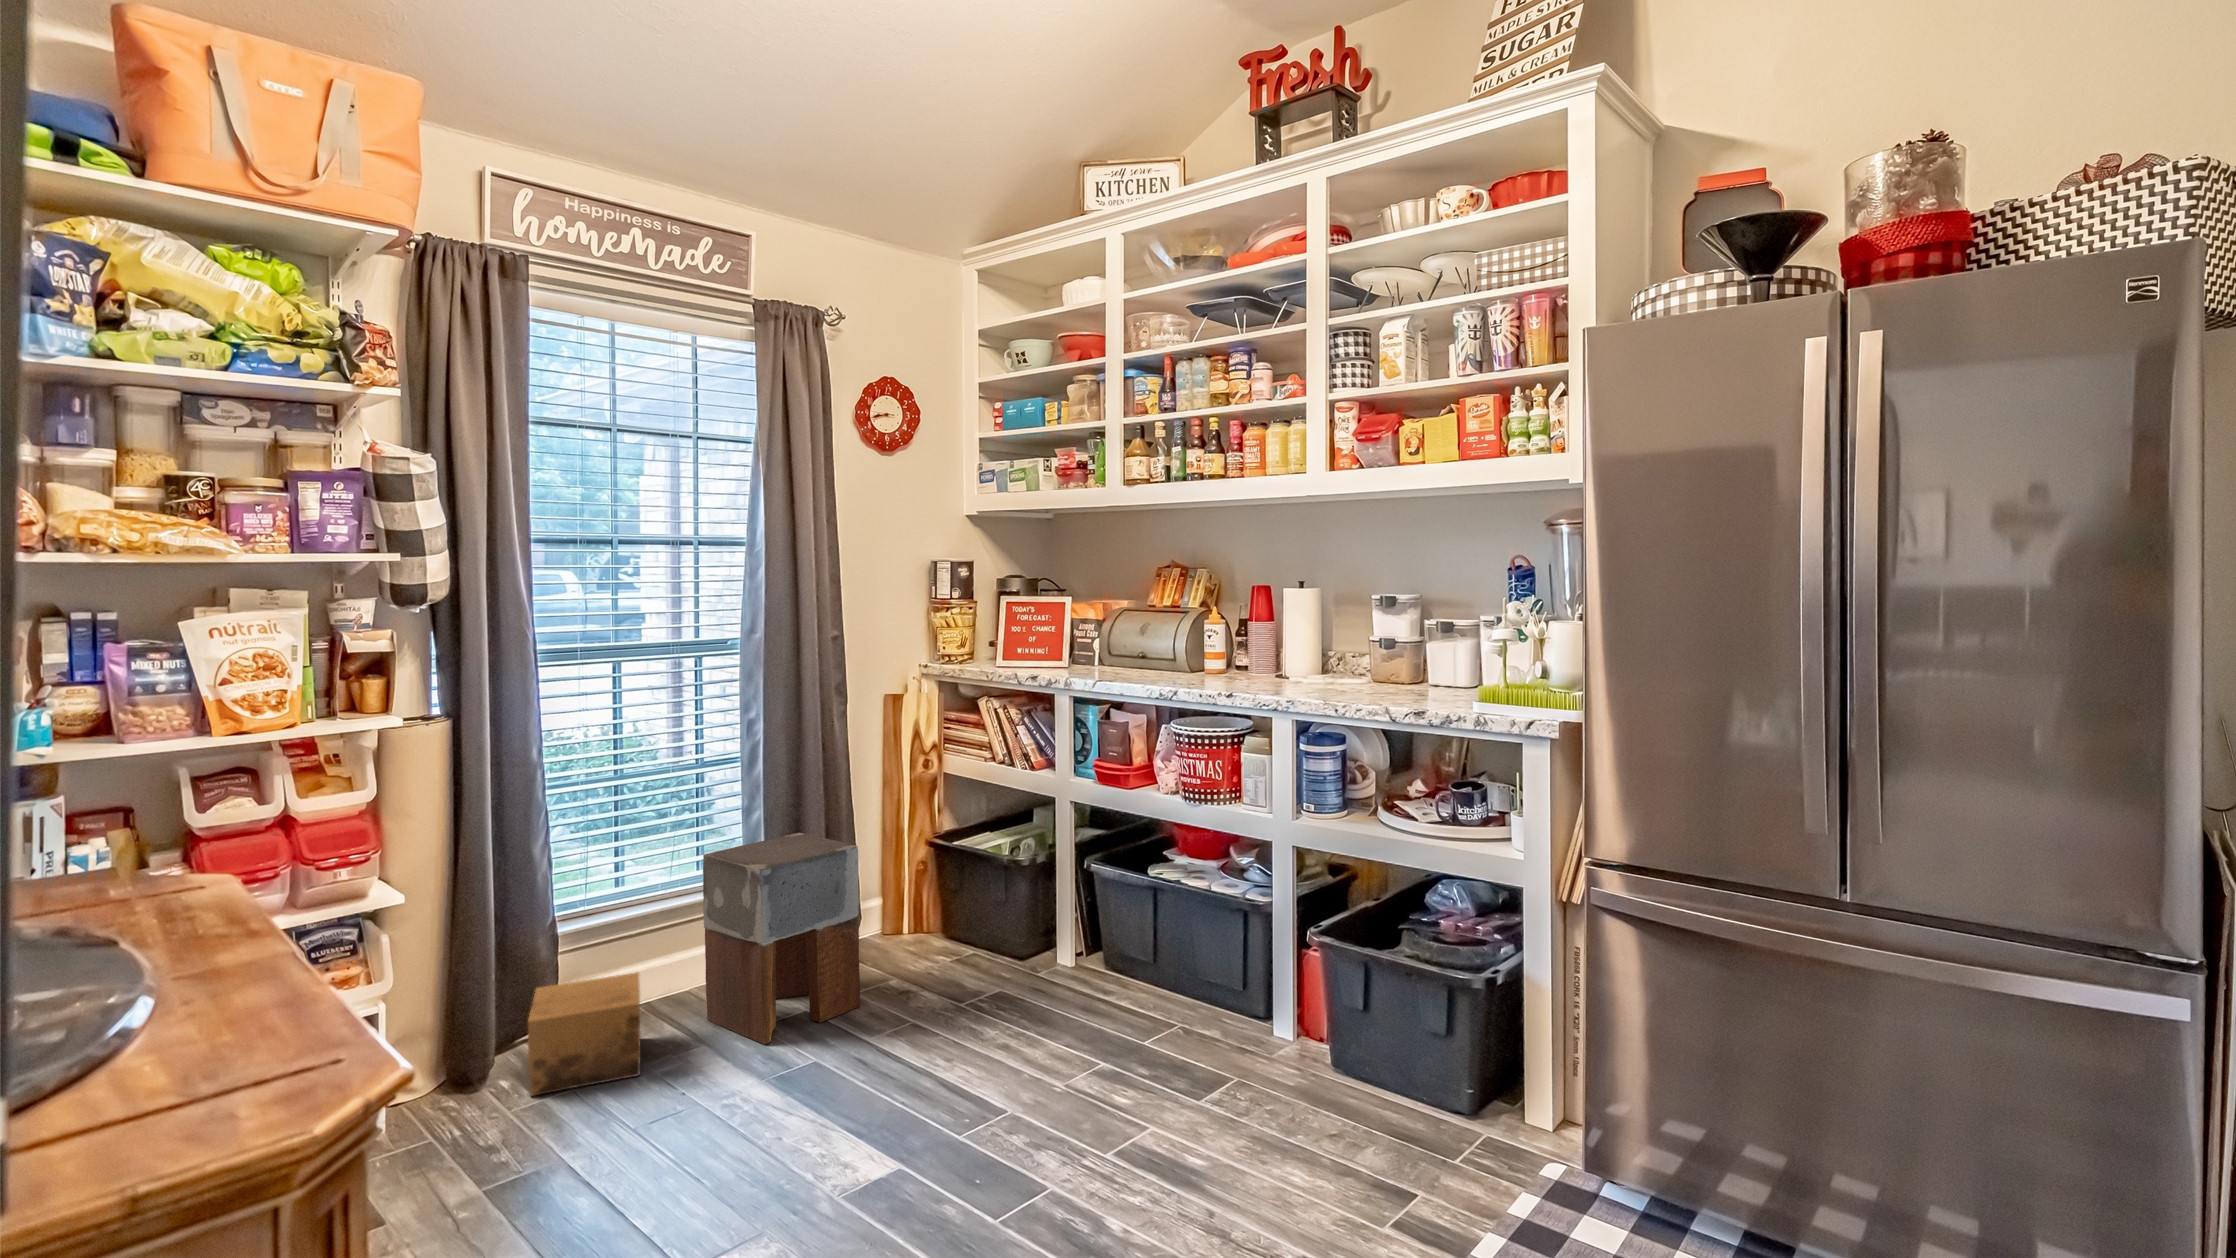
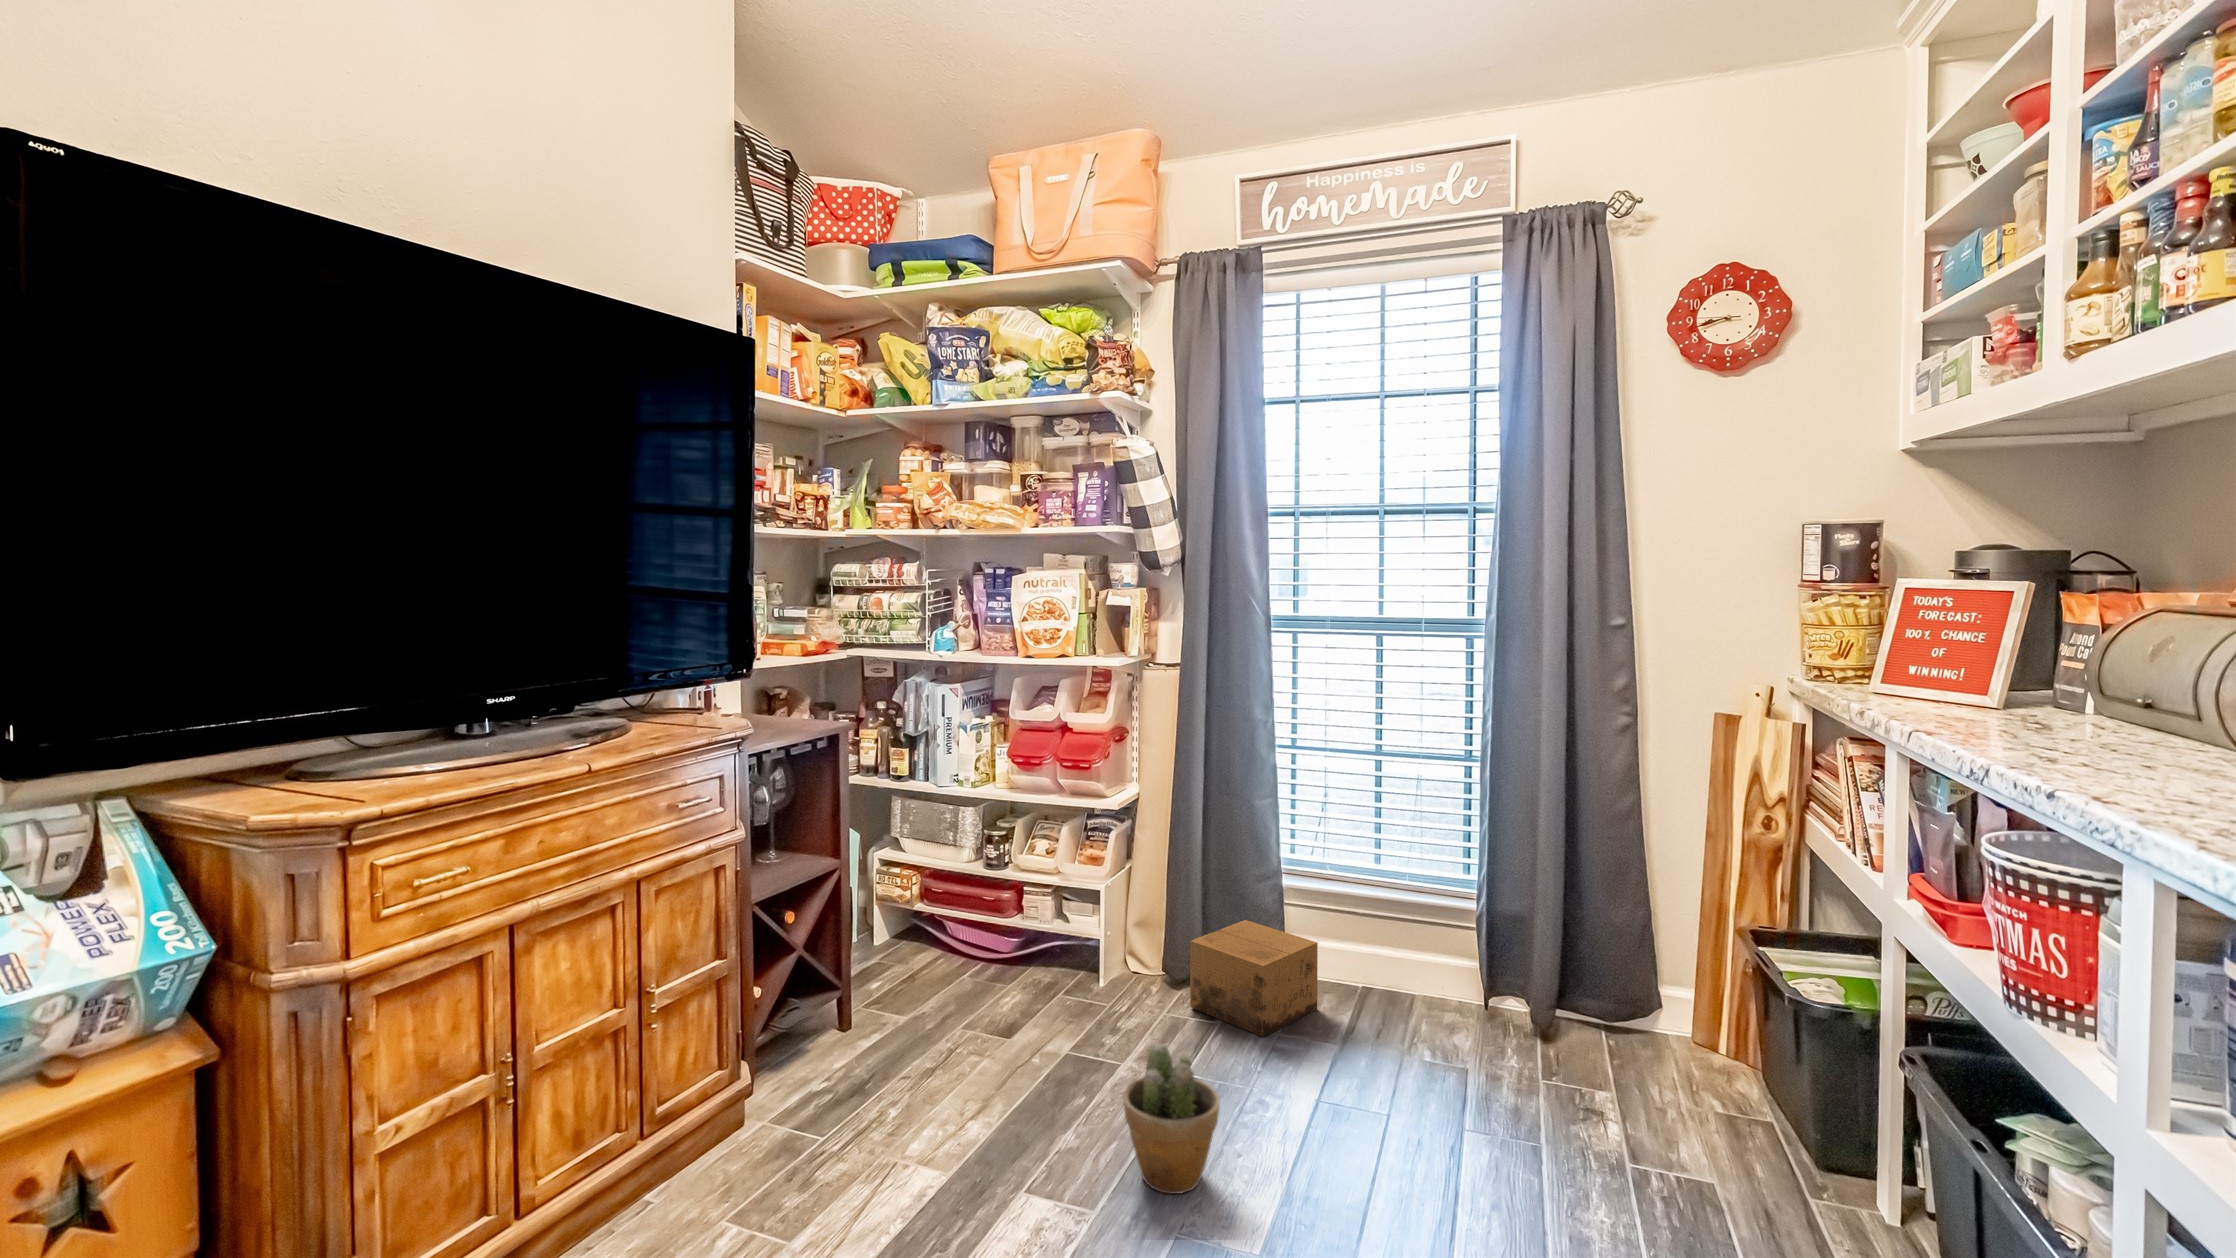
stool: present [703,833,860,1044] -> none [1377,845,1522,1094]
potted plant: none [712,1054,810,1192] -> present [1123,1044,1220,1194]

